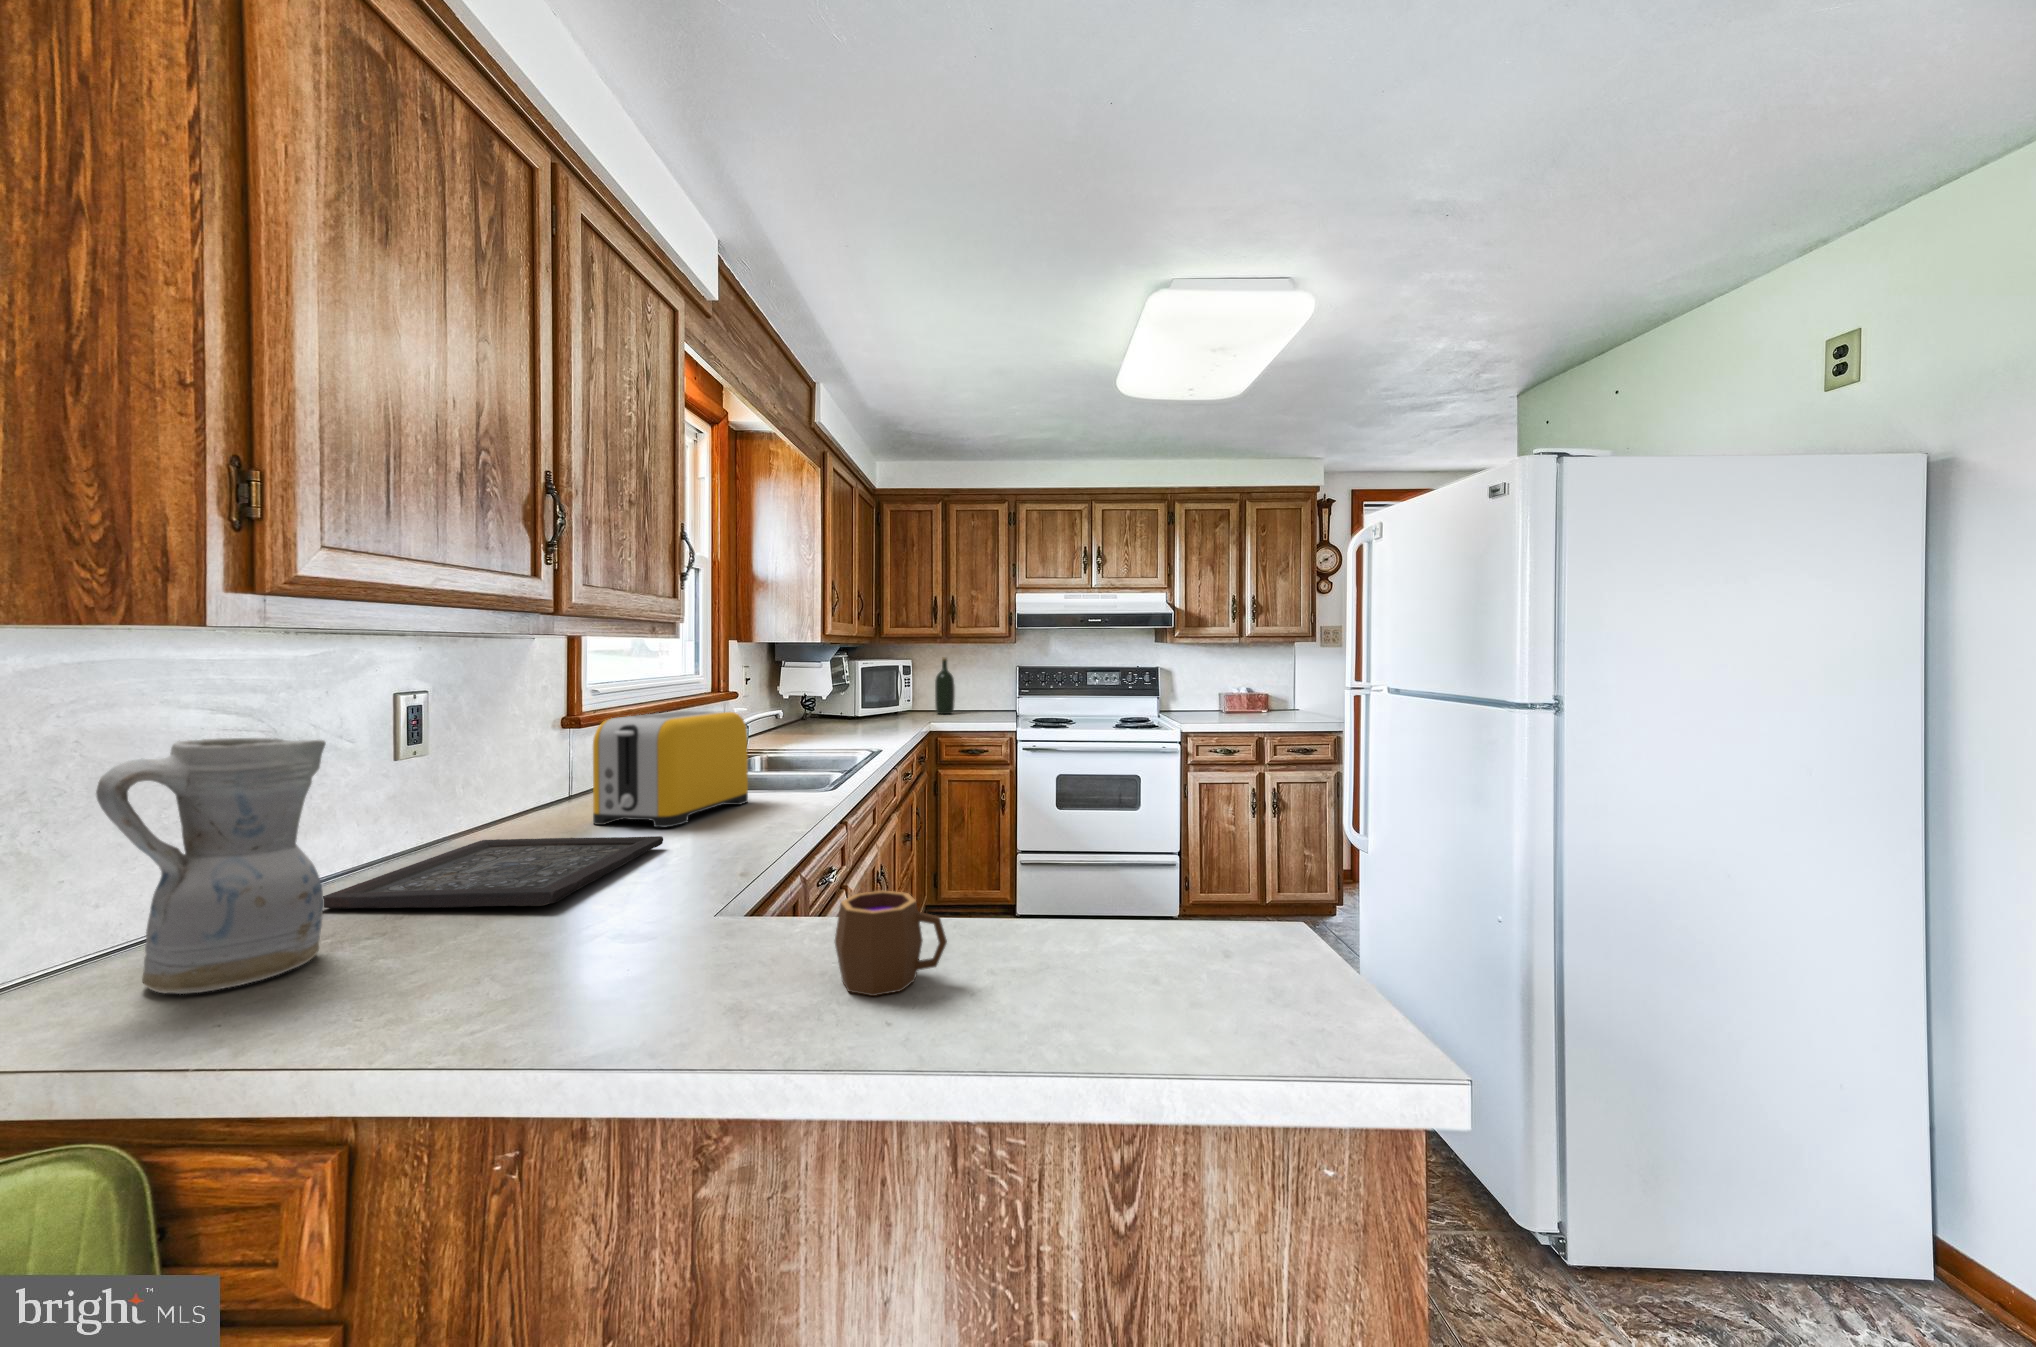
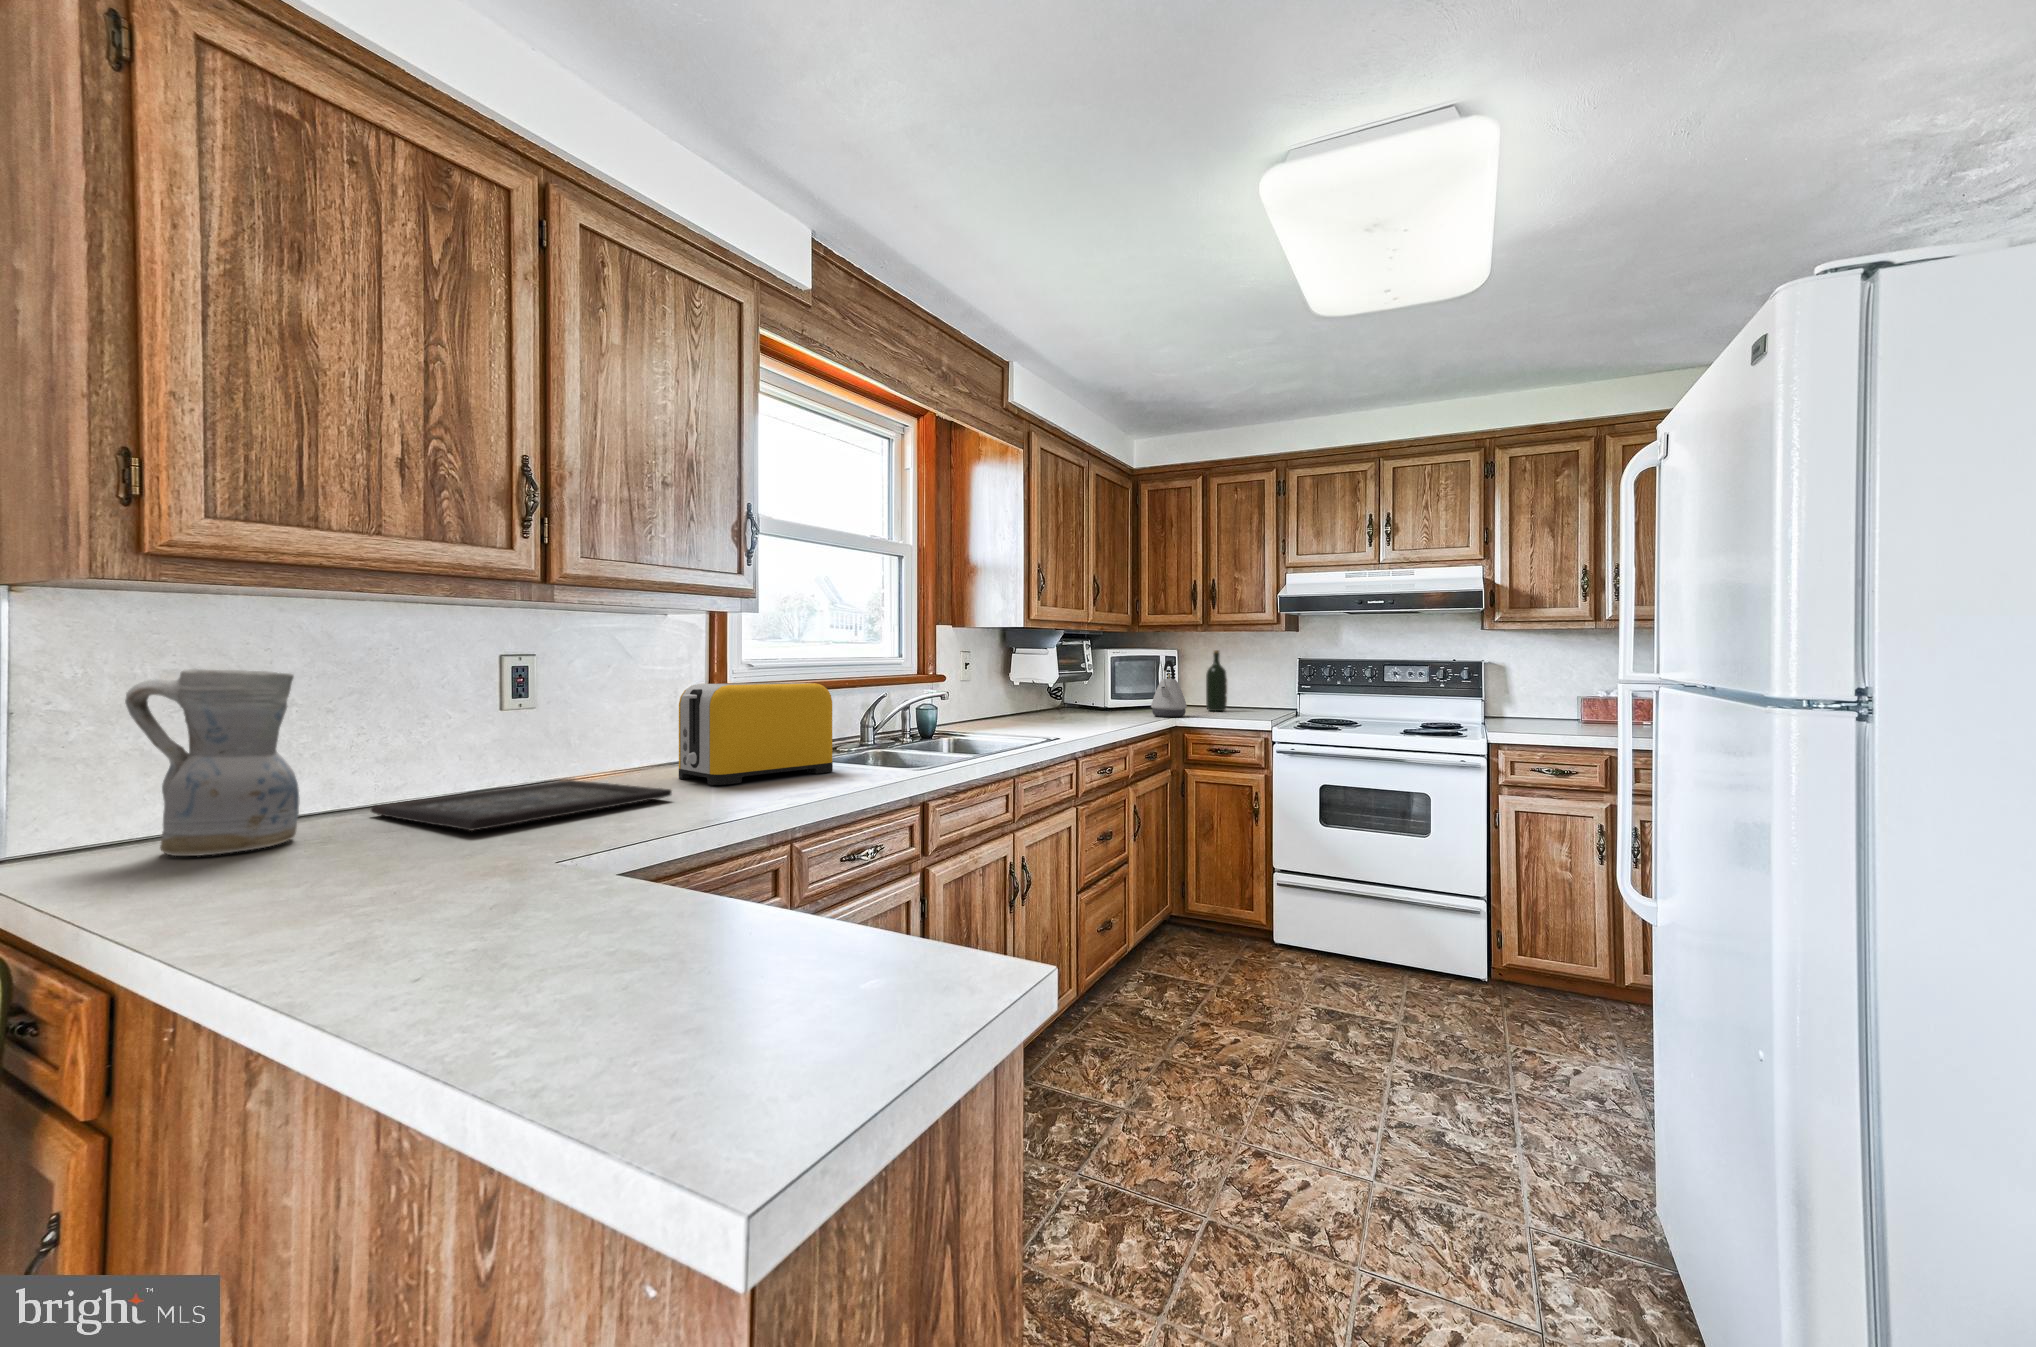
kettle: none [900,669,934,722] -> present [1151,661,1187,717]
mug: present [835,891,947,996] -> none [444,842,555,951]

